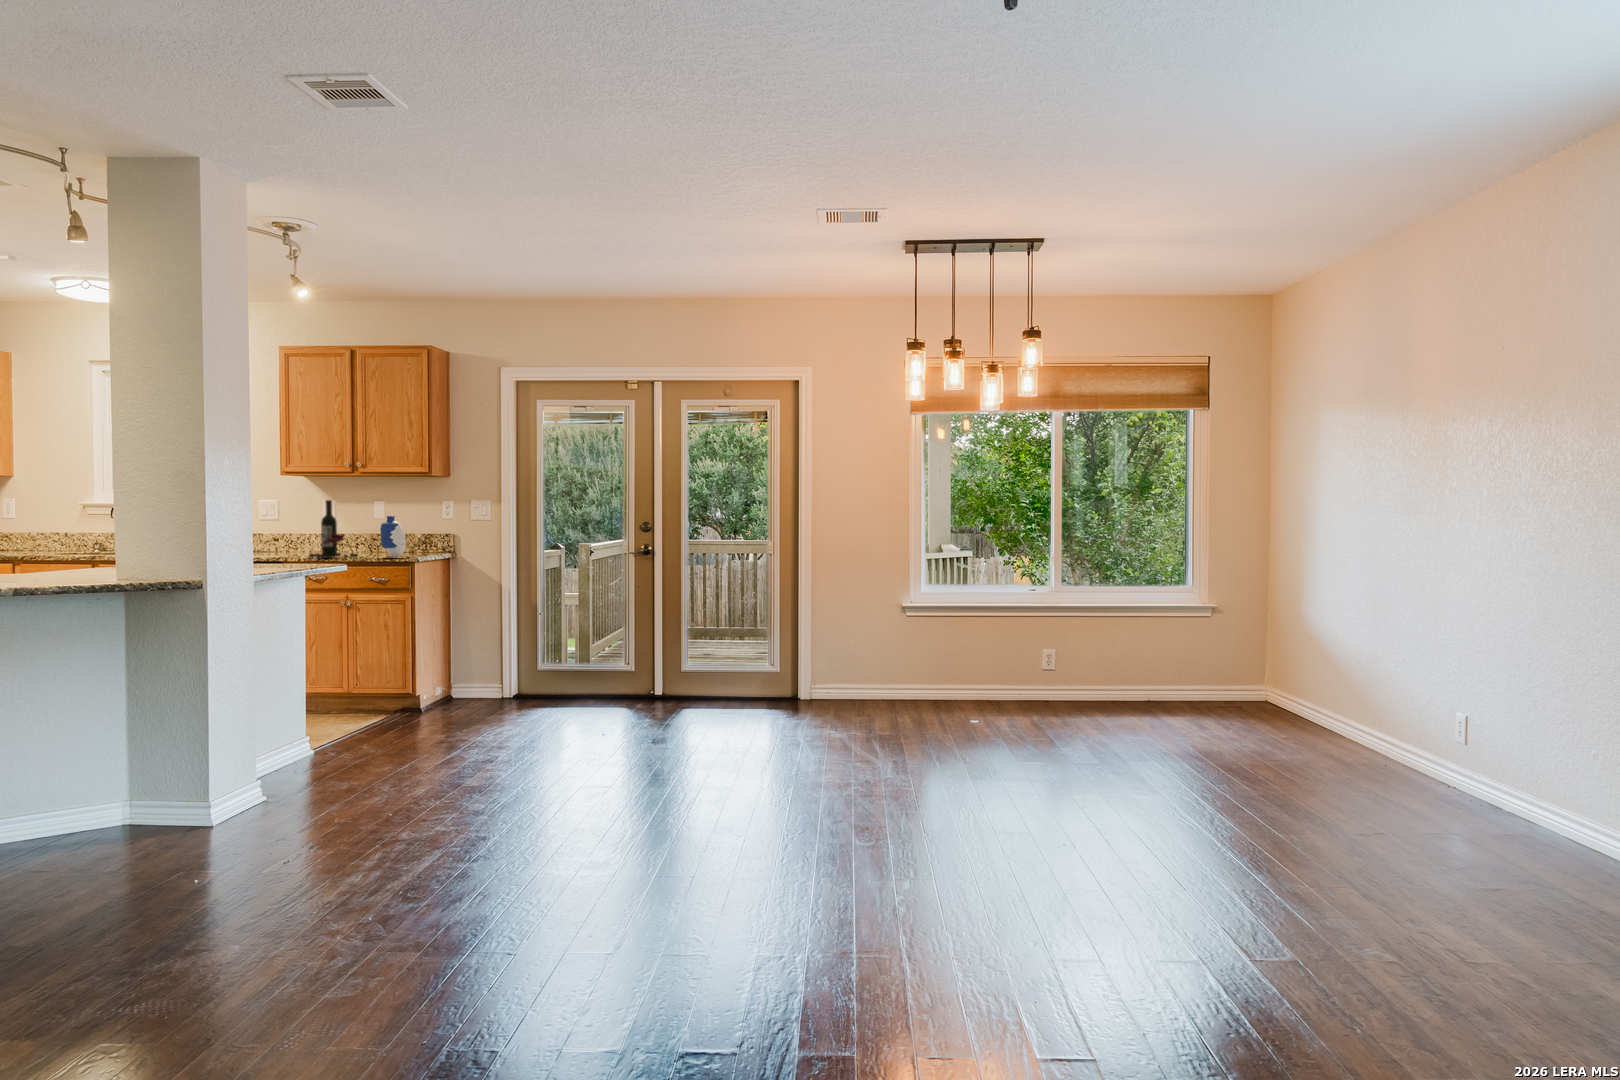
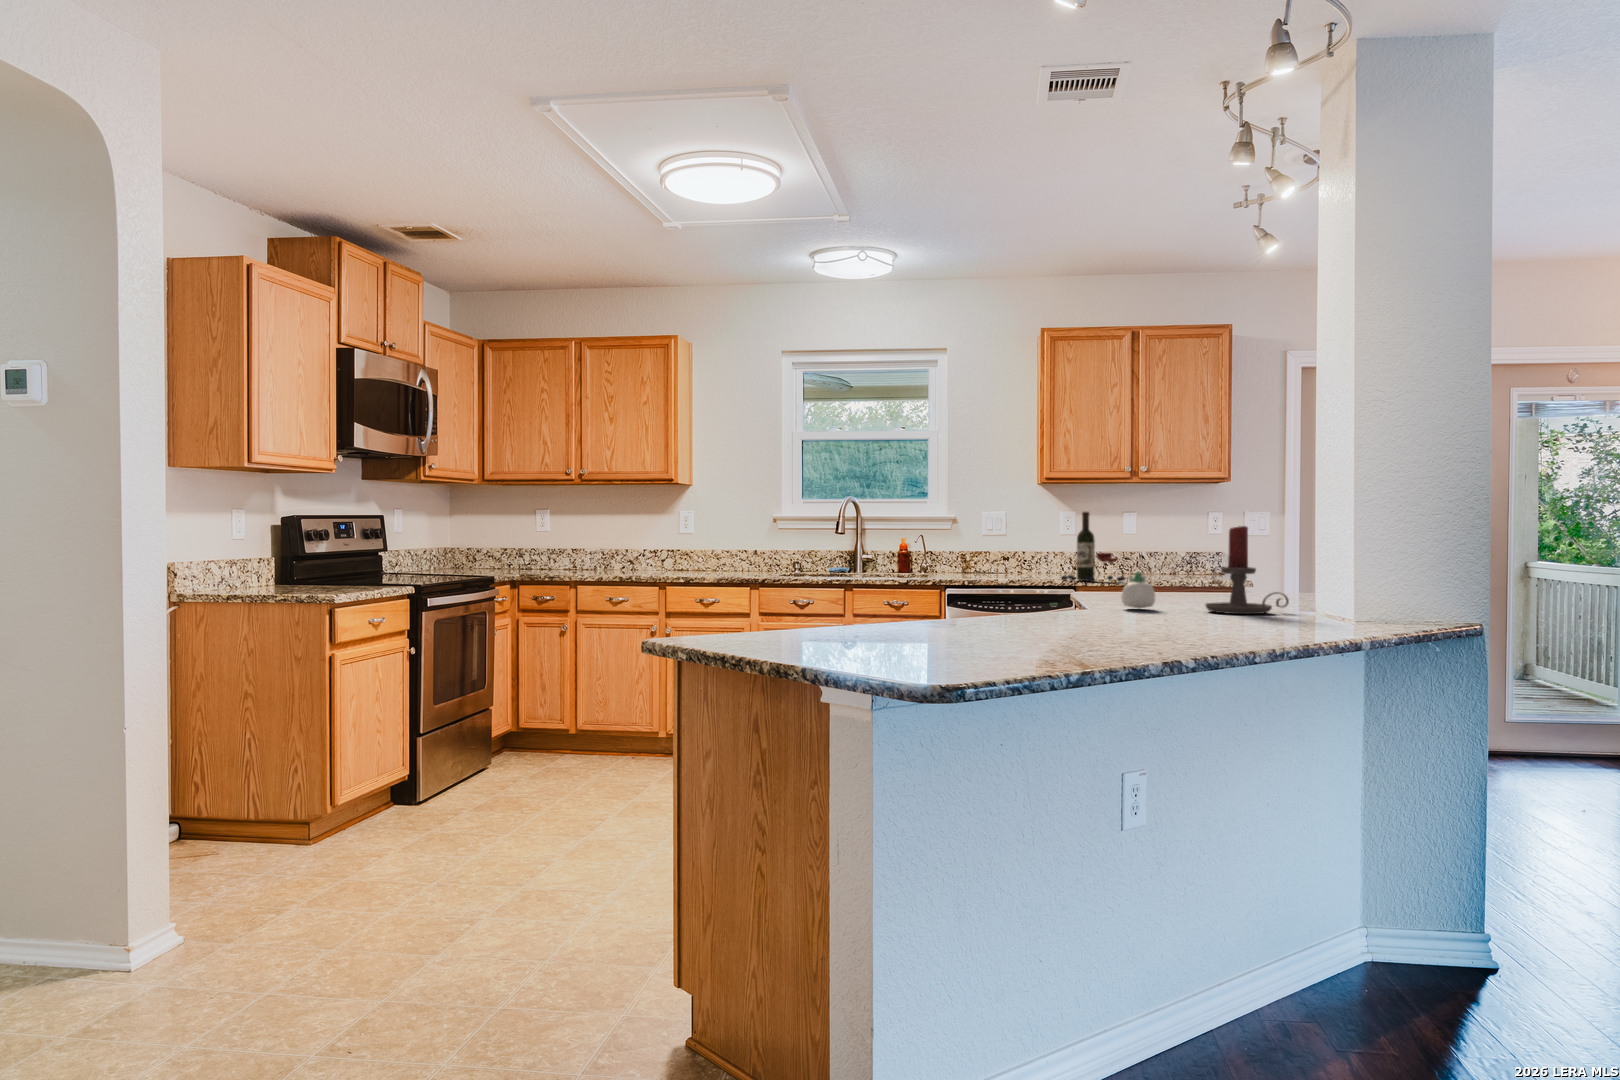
candle holder: none [99,515,163,578] -> present [1205,526,1289,614]
vase: present [380,516,406,558] -> none [1147,531,1178,581]
succulent planter: none [57,548,89,575] -> present [1121,572,1155,608]

